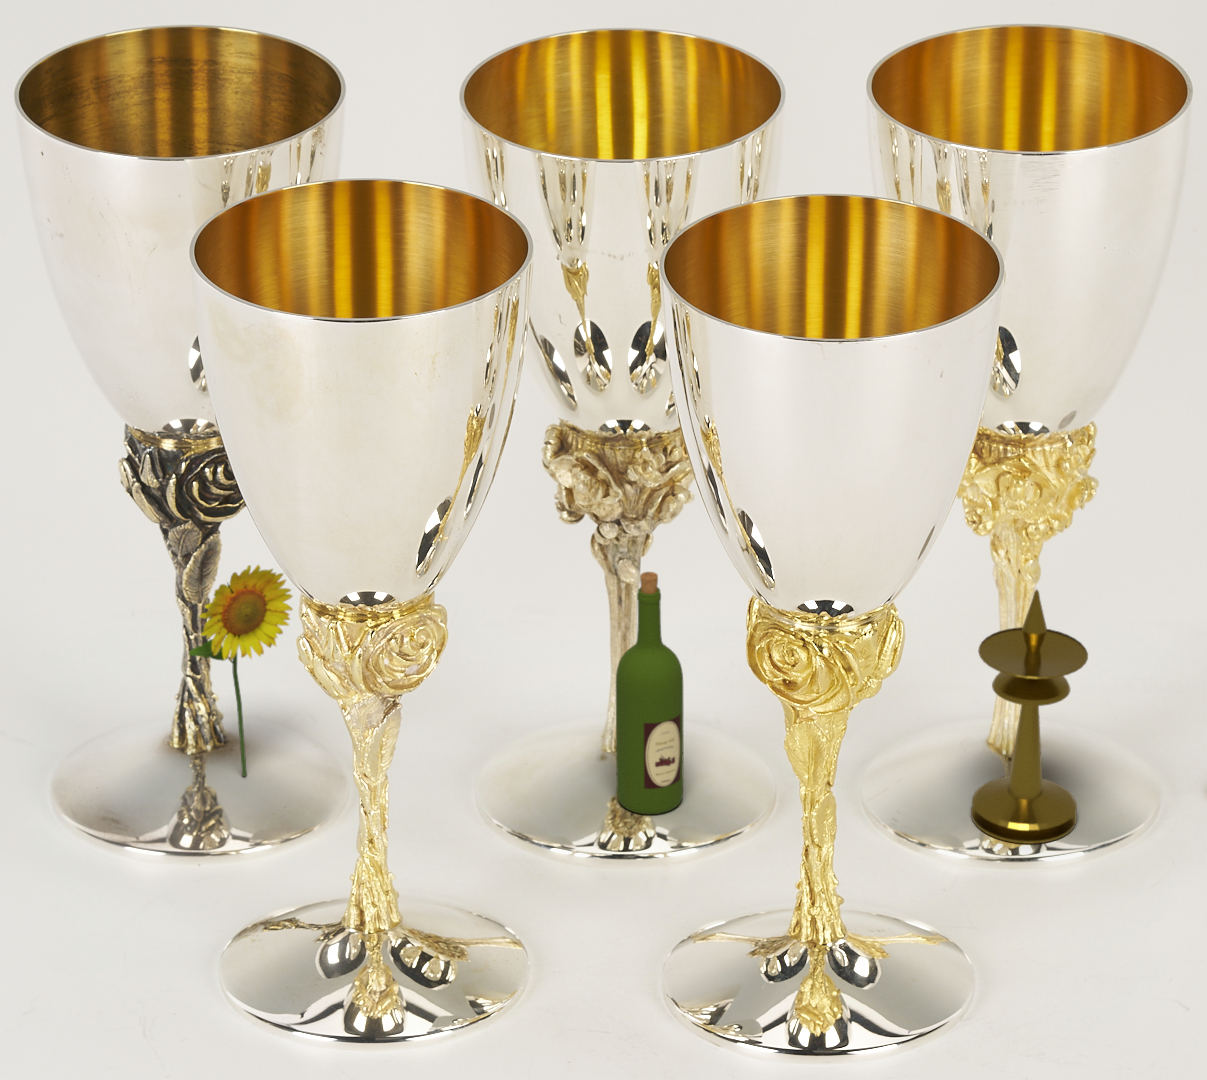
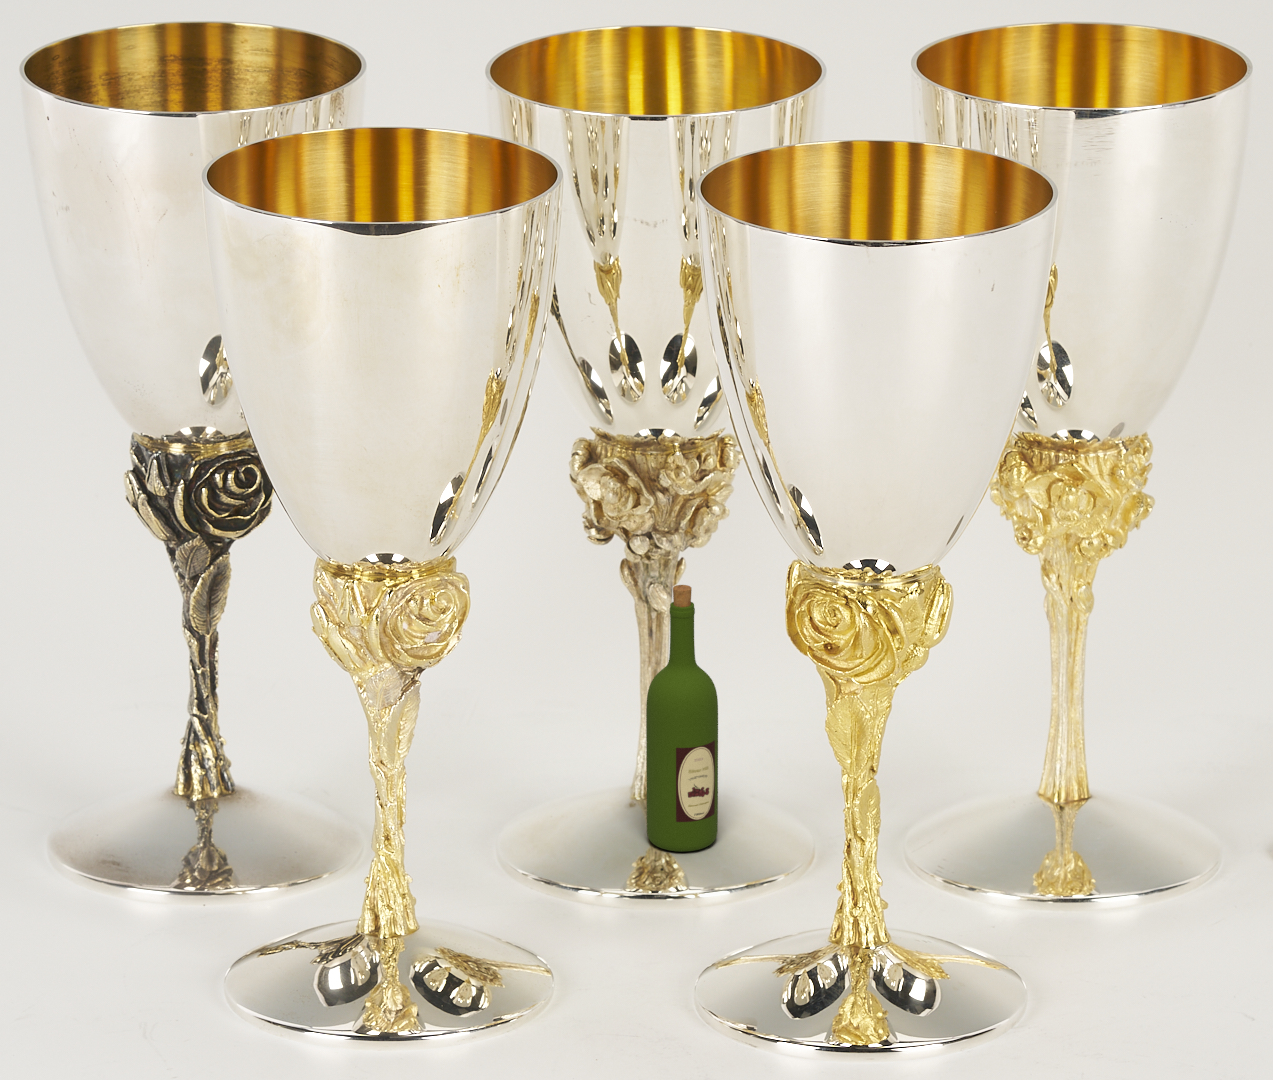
flower: present [189,565,293,776] -> none [193,578,306,818]
candlestick: present [971,590,1088,844] -> none [1024,599,1147,878]

